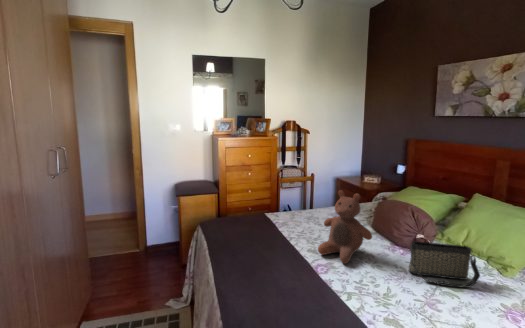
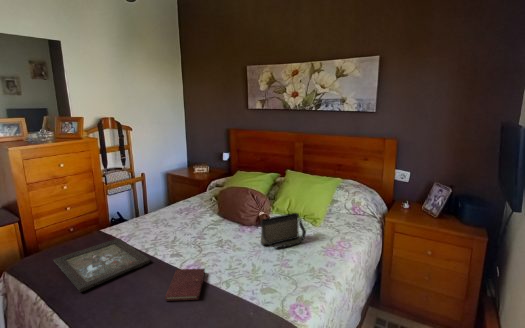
stuffed bear: present [318,190,372,263] -> none [181,188,229,256]
tray: none [224,223,288,255] -> present [53,239,150,292]
notebook: none [283,264,331,300] -> present [165,269,205,301]

